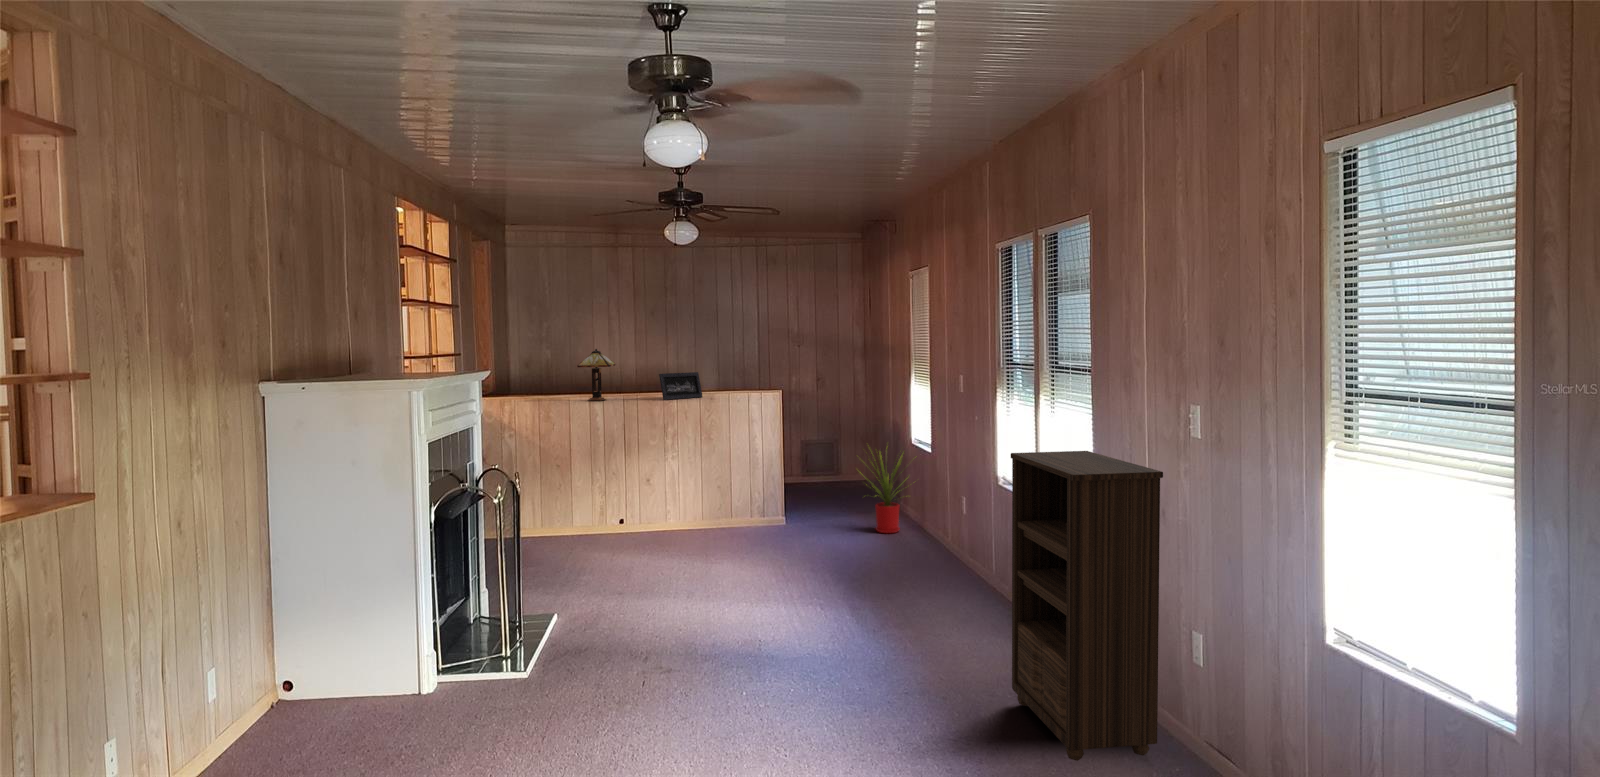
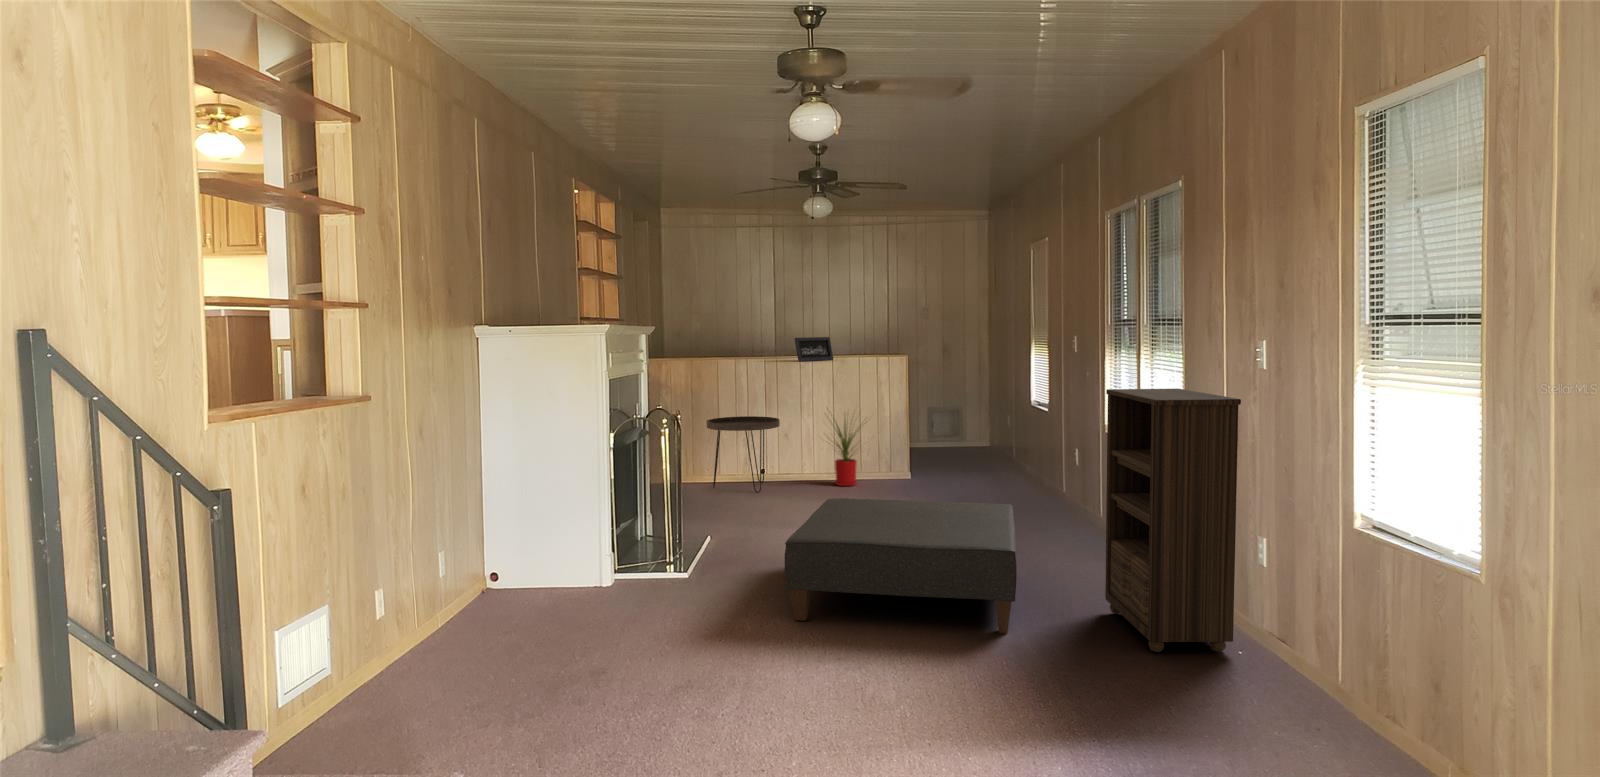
table lamp: present [577,349,615,401] -> none [723,315,756,362]
house plant: present [872,456,902,533] -> present [835,419,865,486]
side table: none [559,461,643,549] -> present [707,416,780,492]
ottoman: none [644,573,917,743] -> present [785,498,1017,634]

